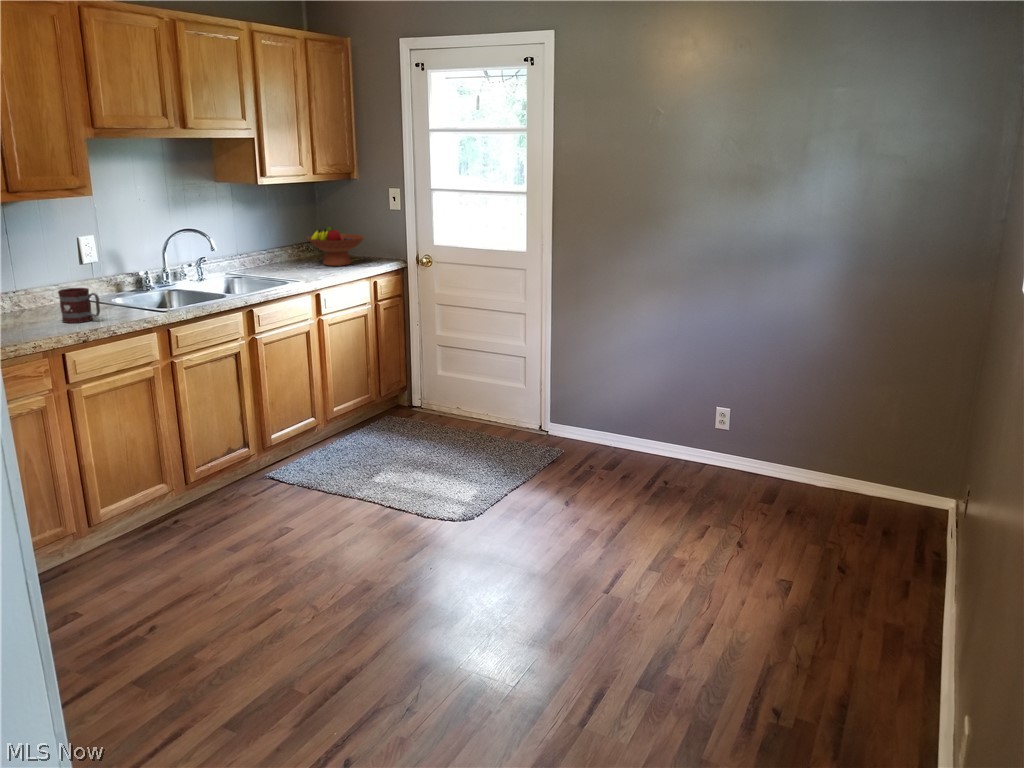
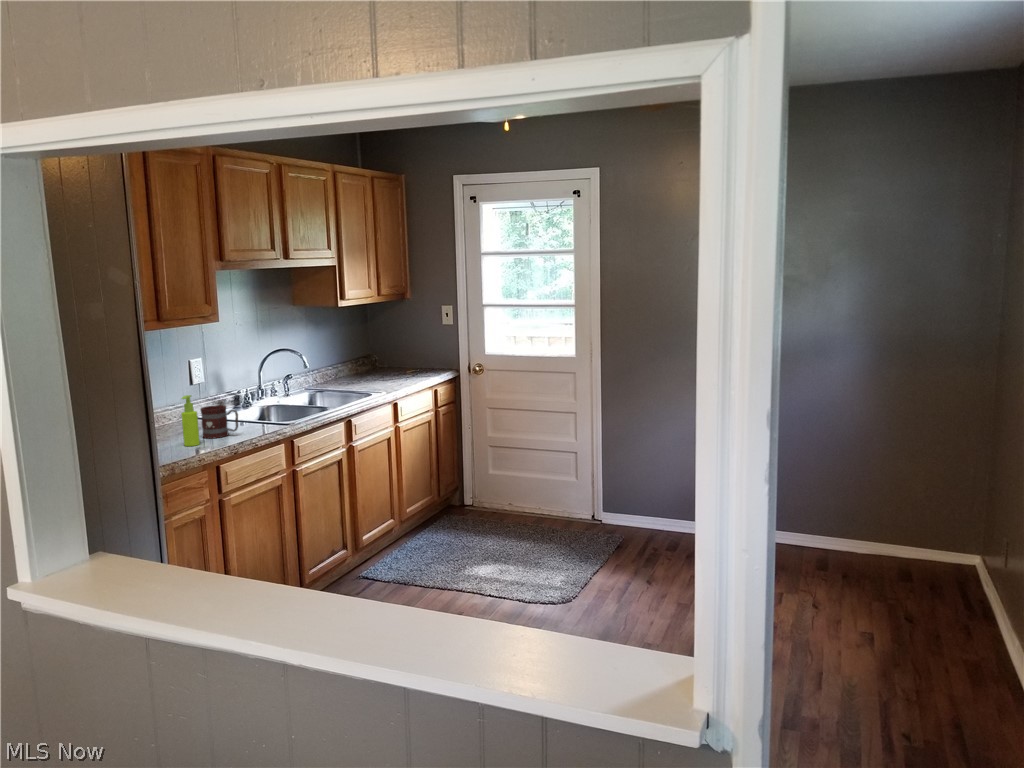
fruit bowl: present [307,227,364,266] -> none [371,342,423,377]
soap dispenser: none [24,275,51,330] -> present [181,395,200,446]

